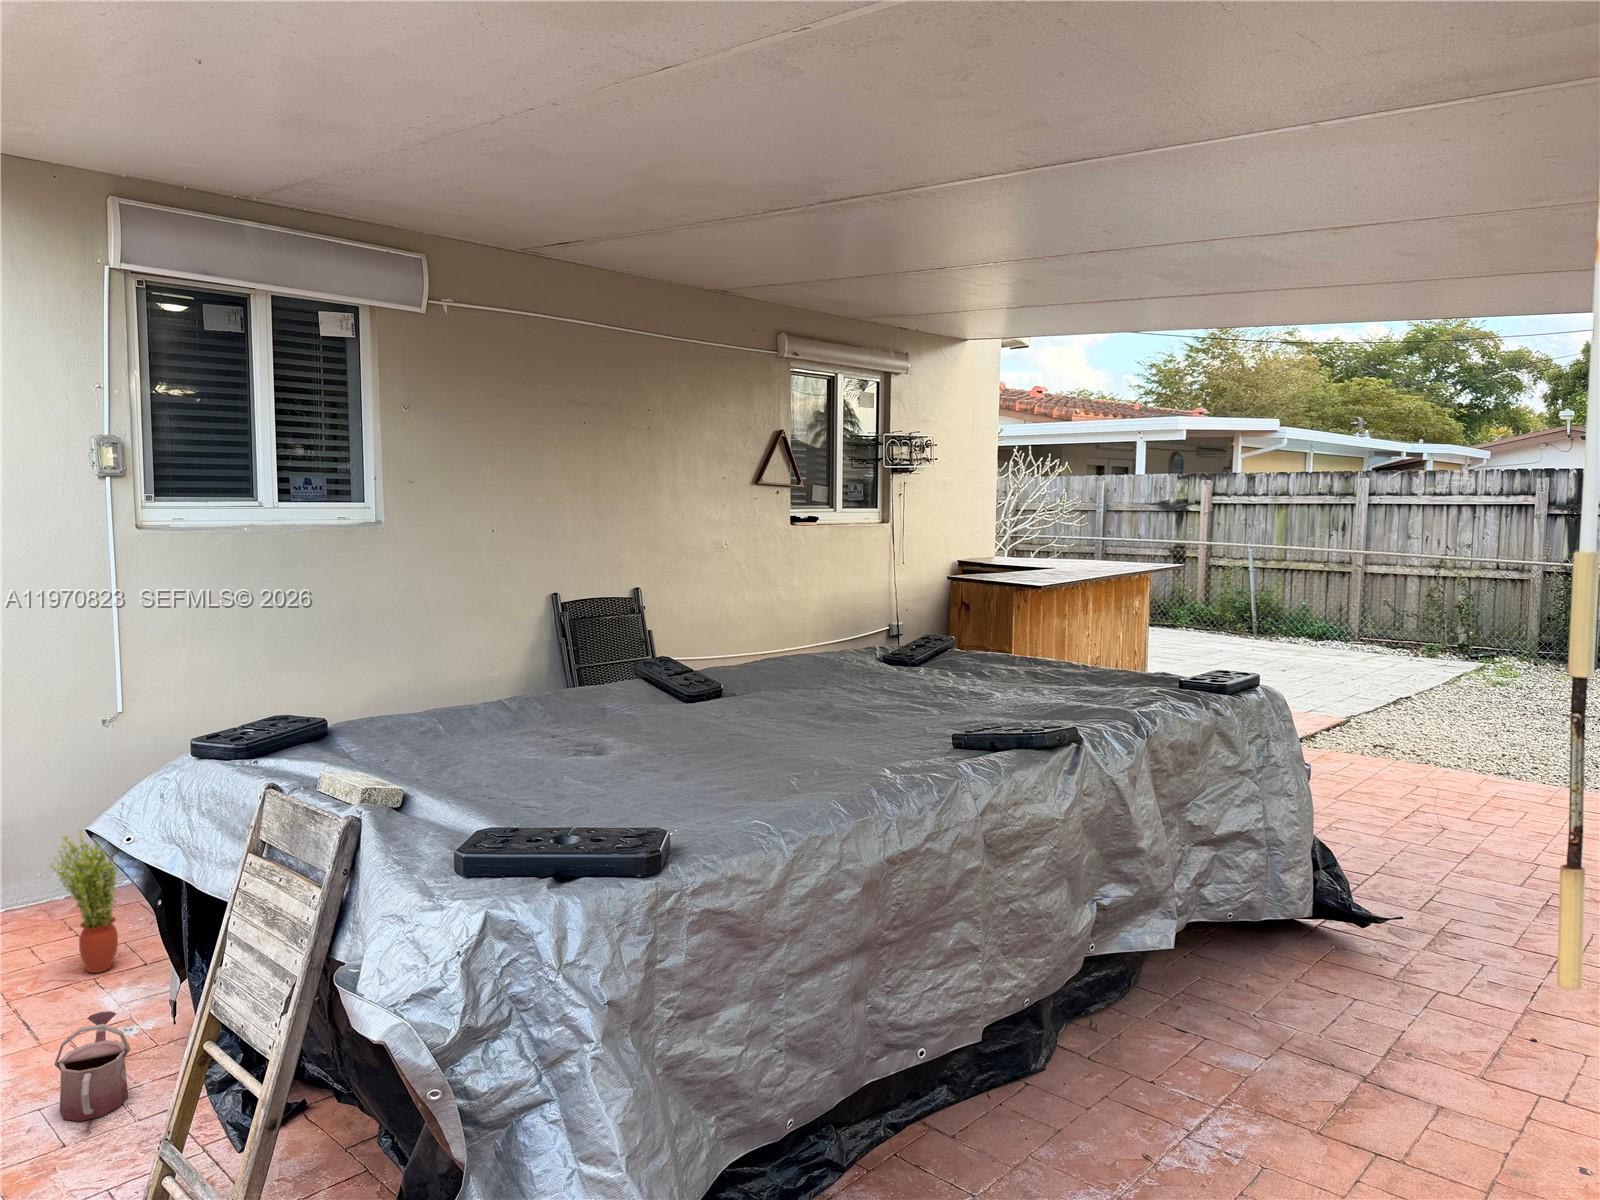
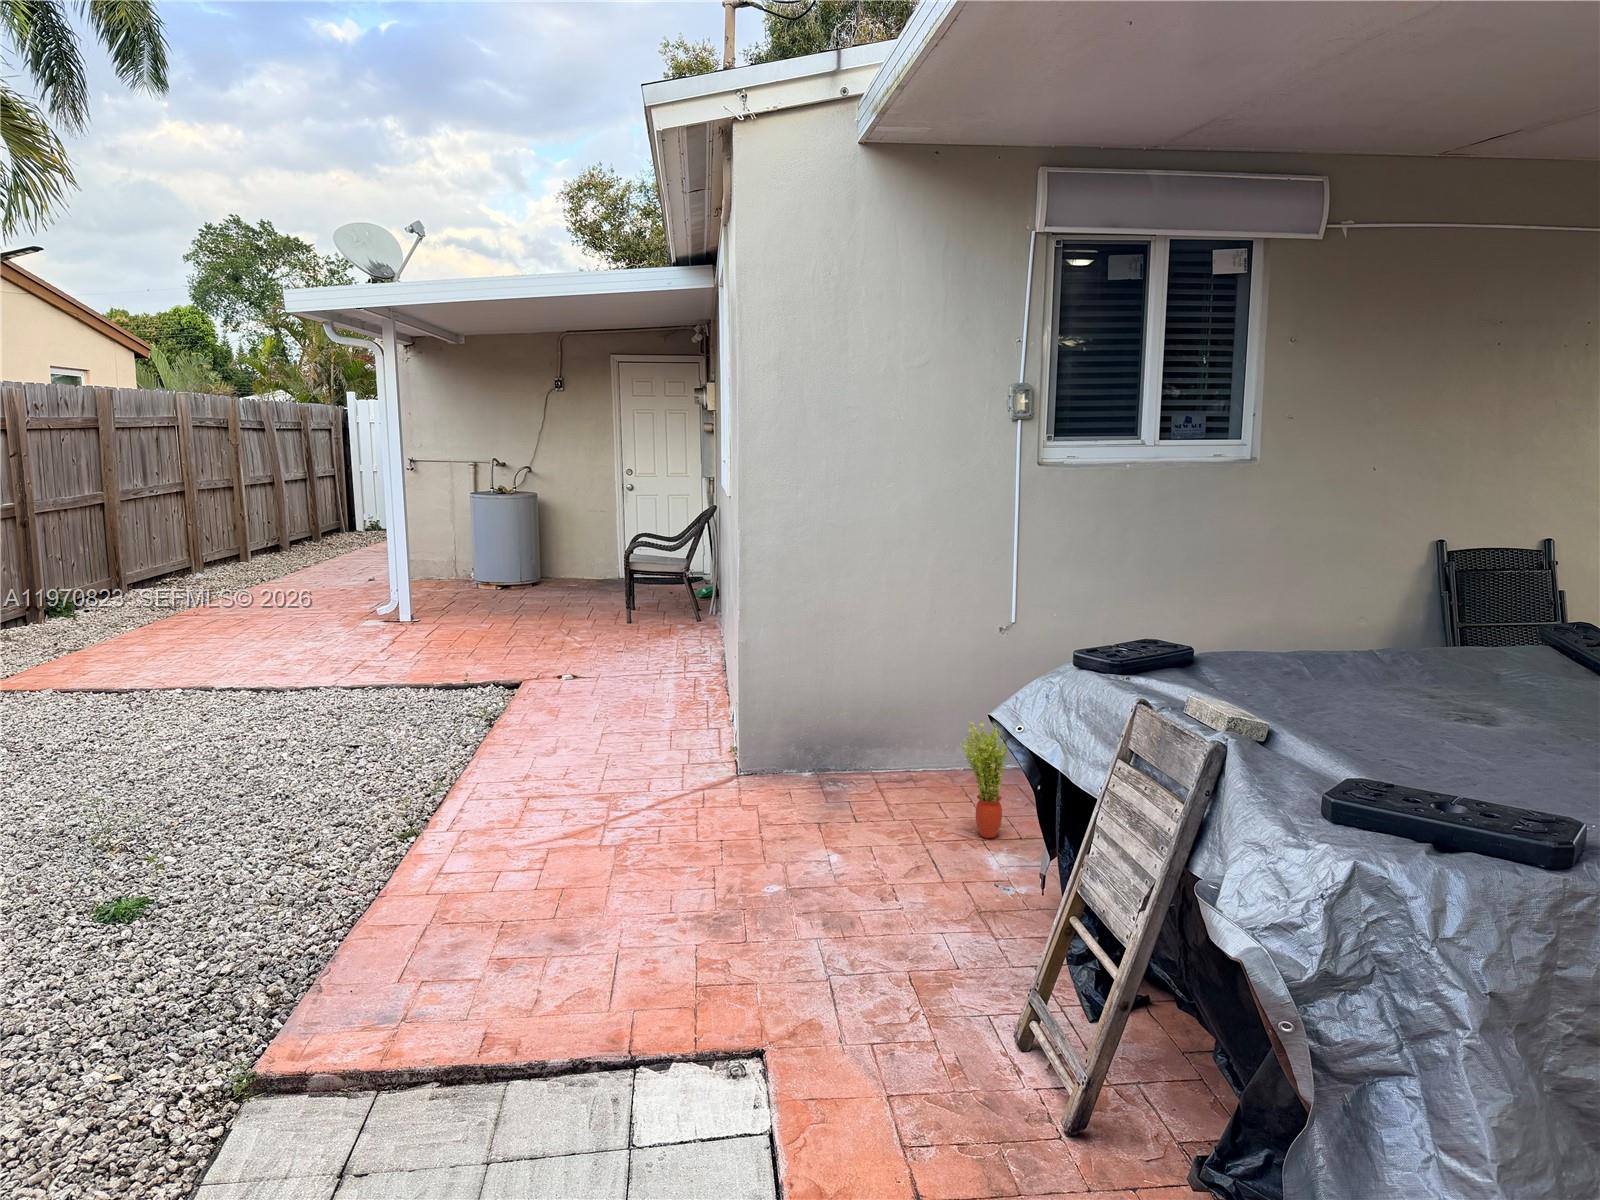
watering can: present [54,1011,130,1121] -> none [962,868,1012,950]

